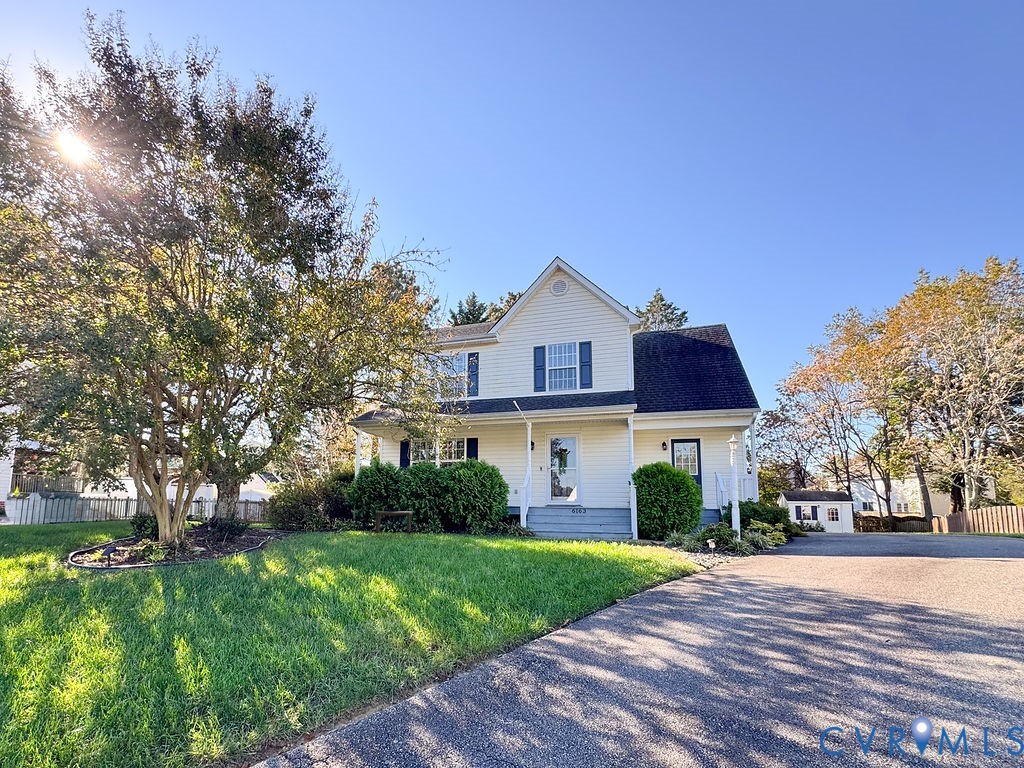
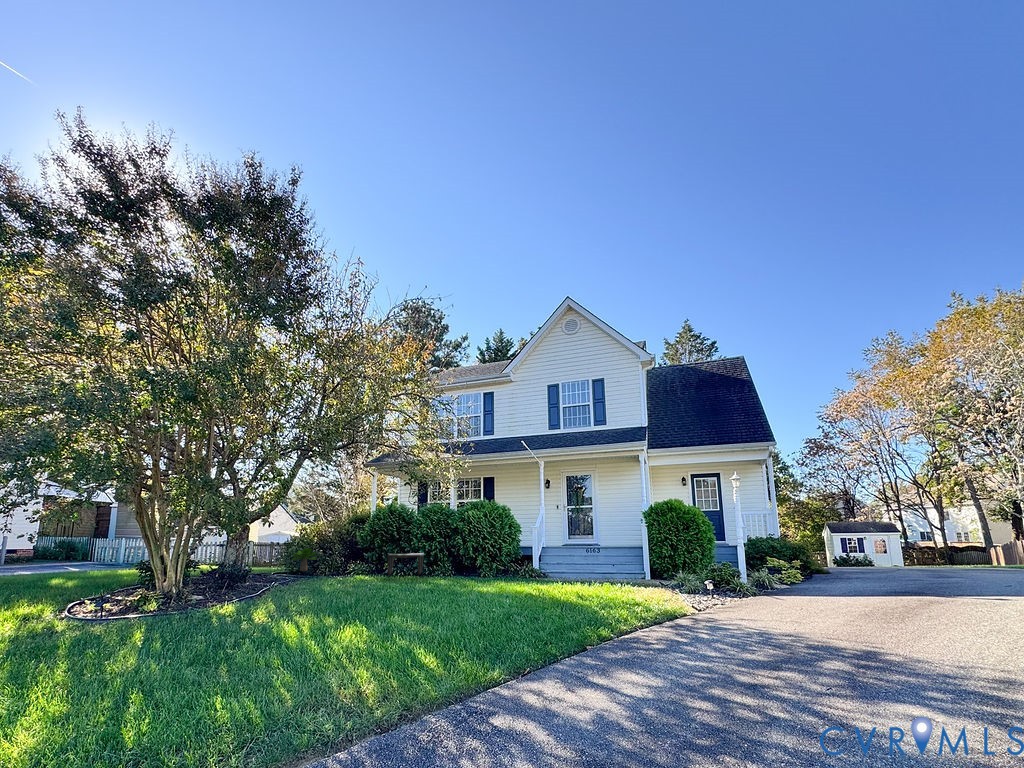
potted plant: none [270,504,300,529] -> present [293,548,316,571]

